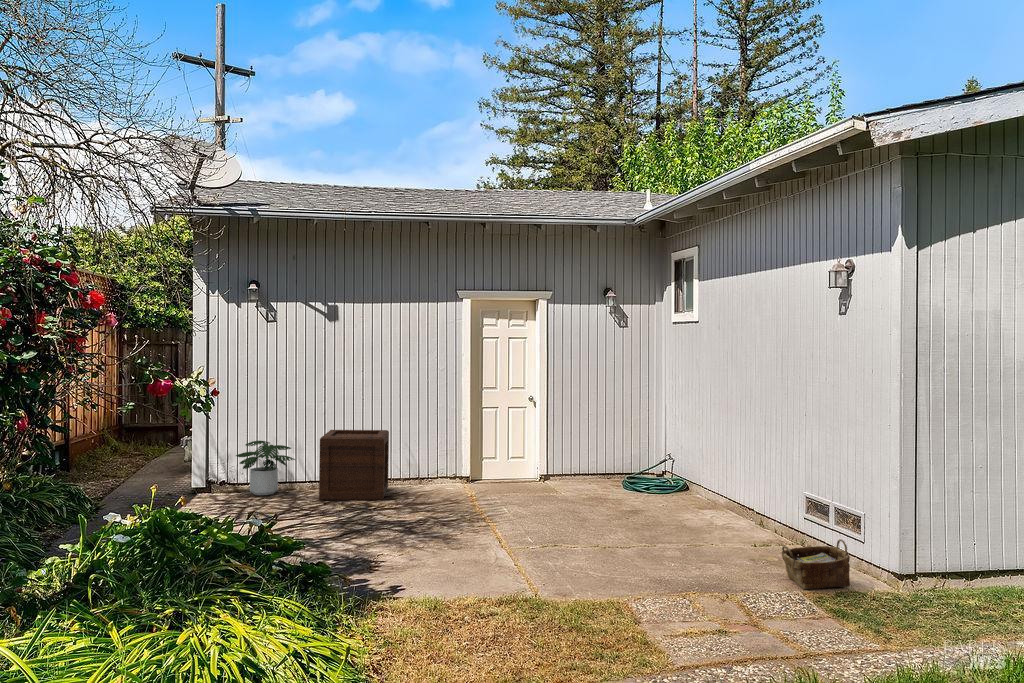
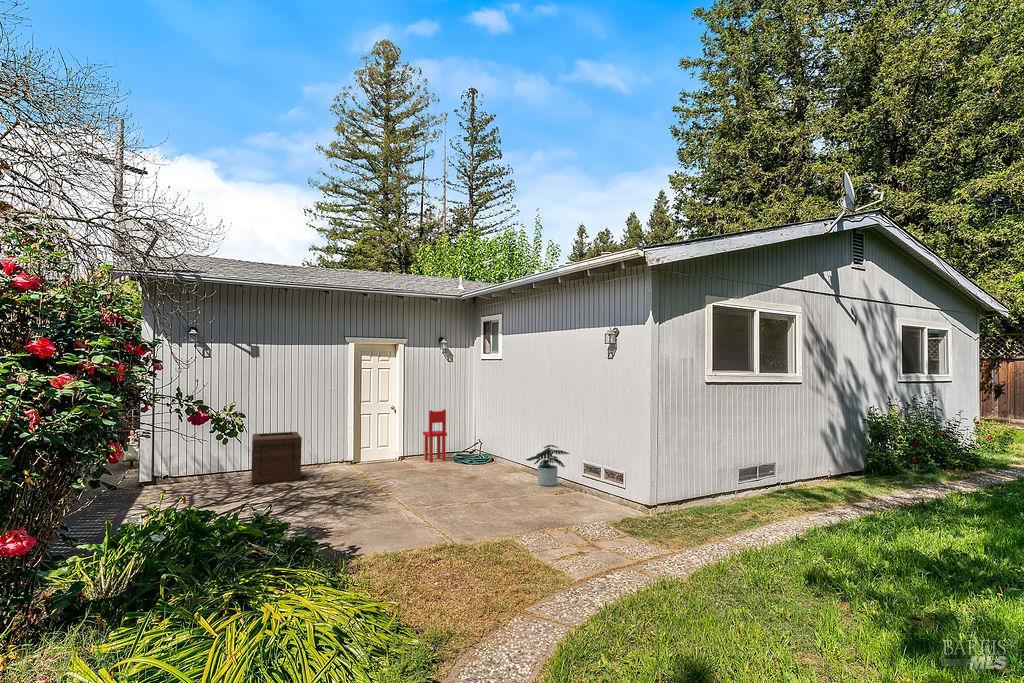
chair: none [579,408,615,492] -> present [423,410,447,462]
potted plant: present [236,441,295,495] -> present [526,445,569,487]
woven basket: present [782,539,850,589] -> none [577,474,612,503]

